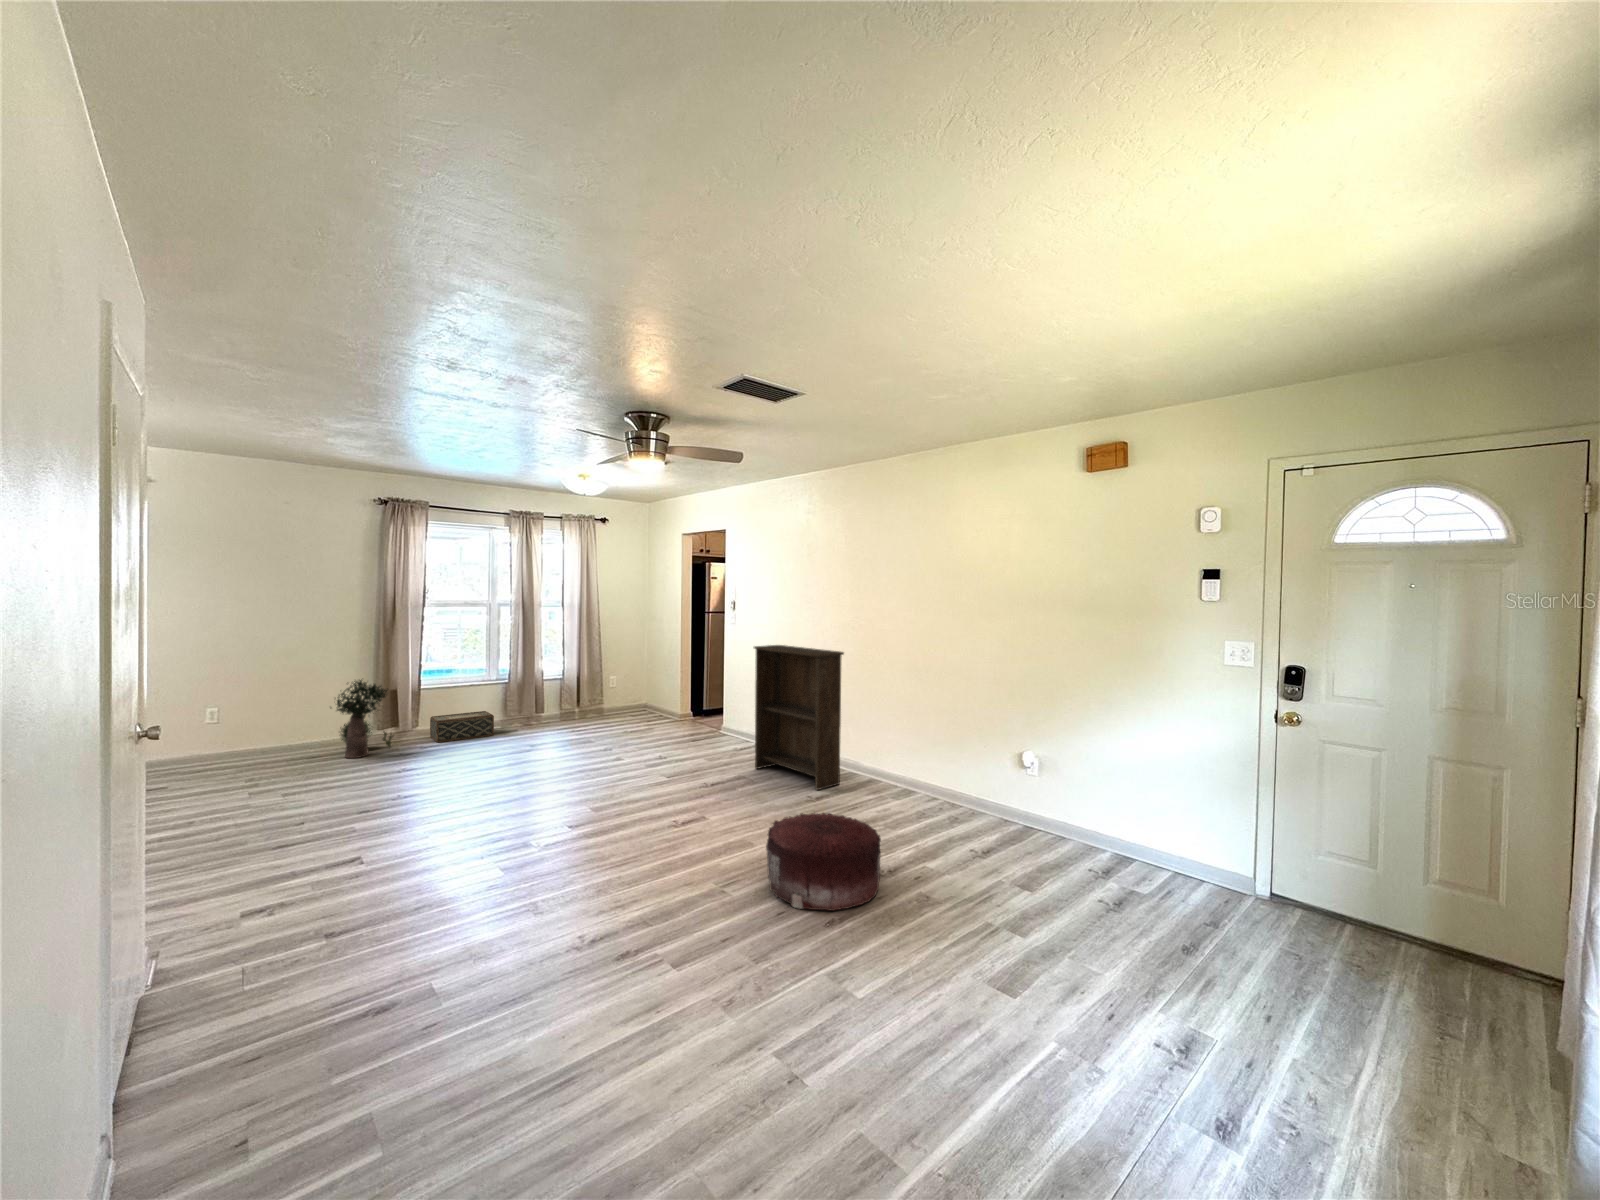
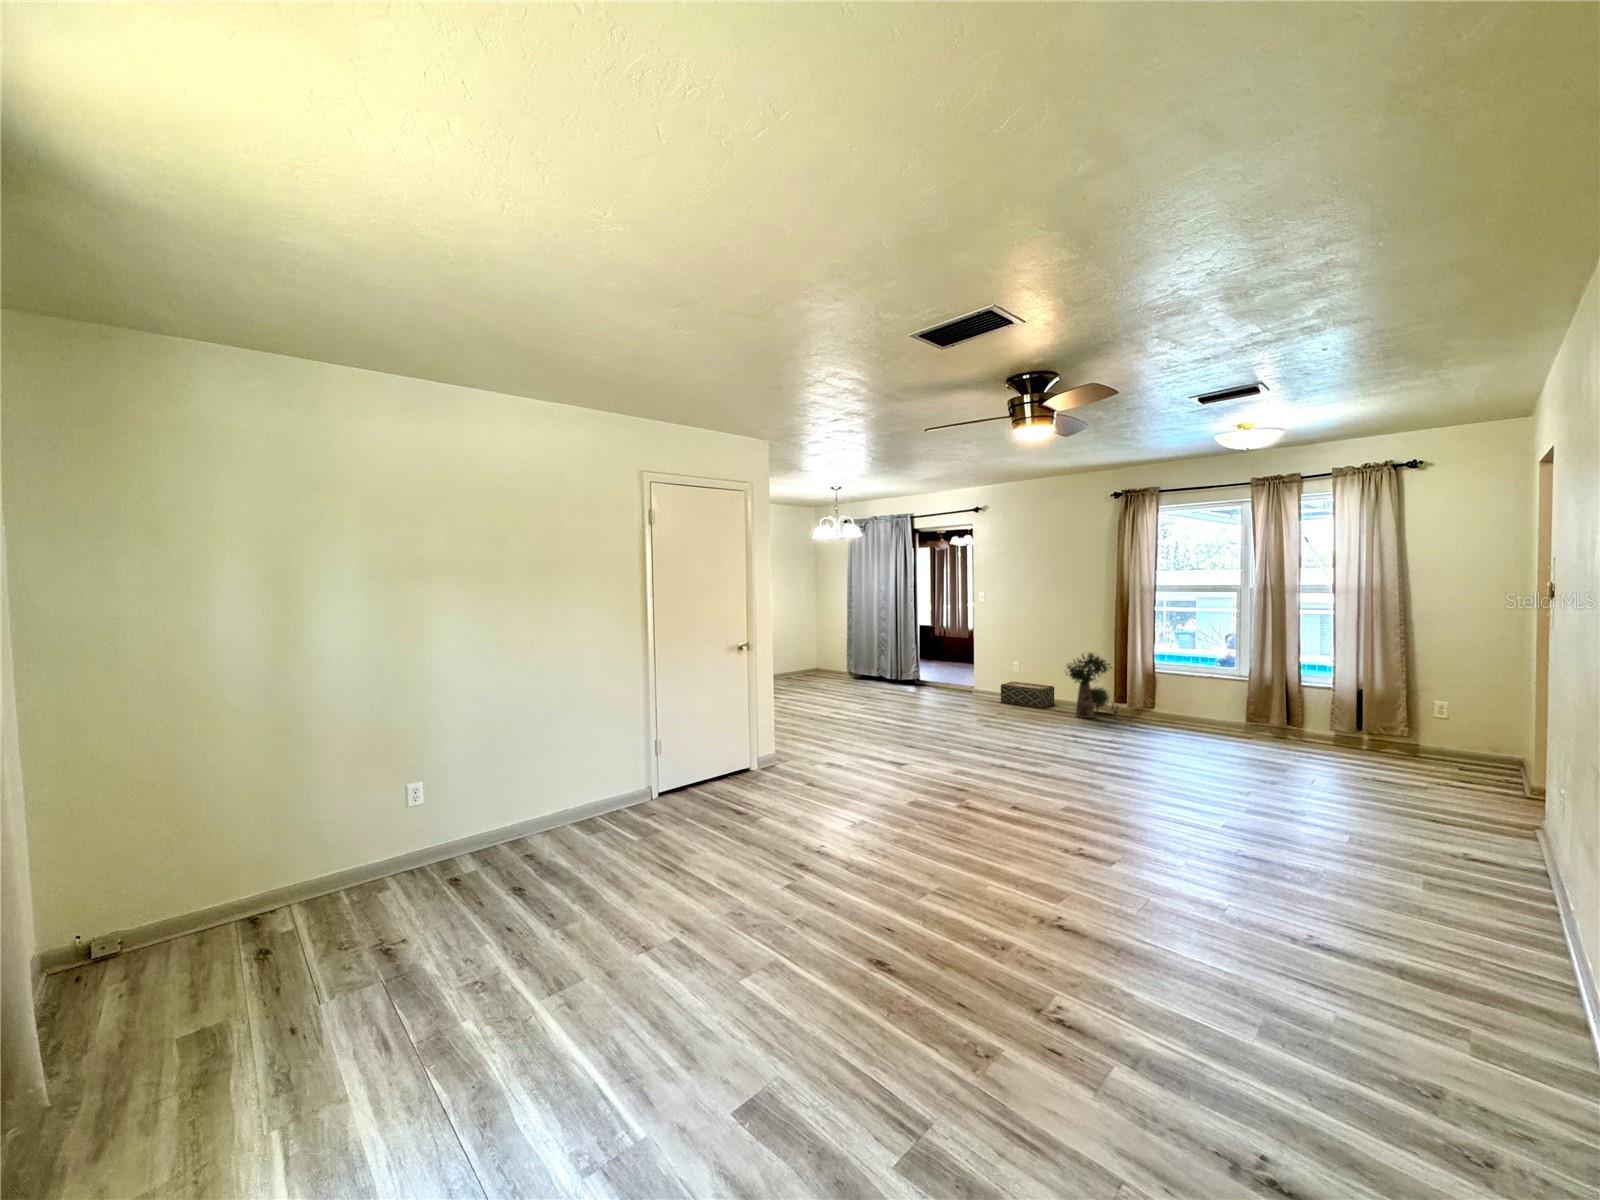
bookshelf: present [754,645,844,790] -> none [1360,664,1460,964]
woven basket: present [430,711,494,742] -> present [1001,682,1054,708]
pouf: present [766,813,881,911] -> none [900,853,1058,998]

